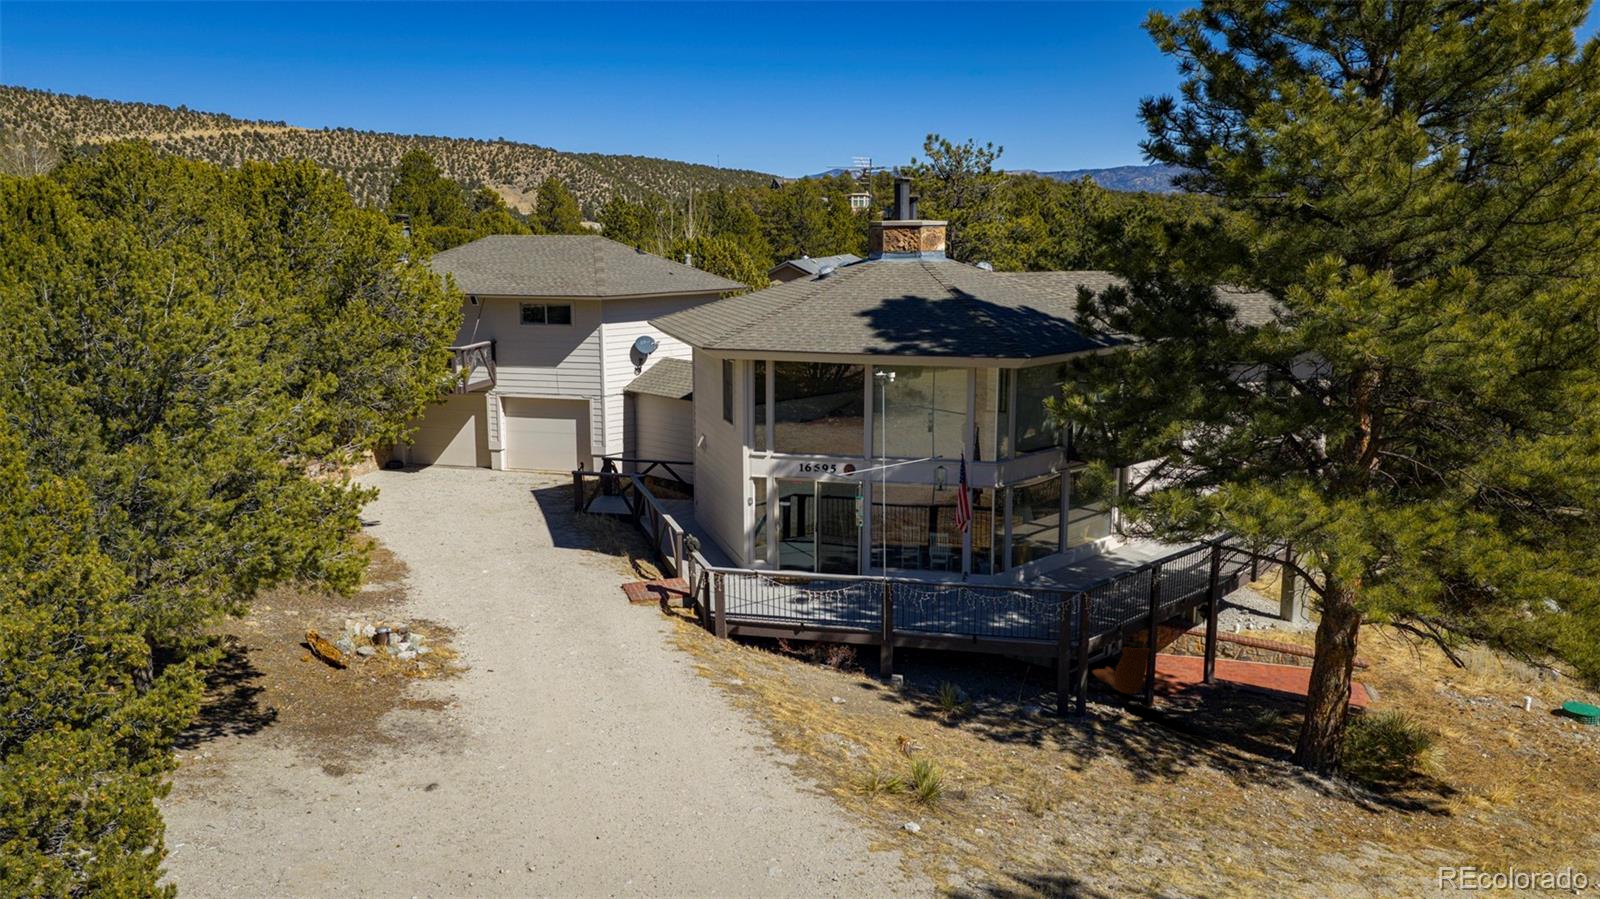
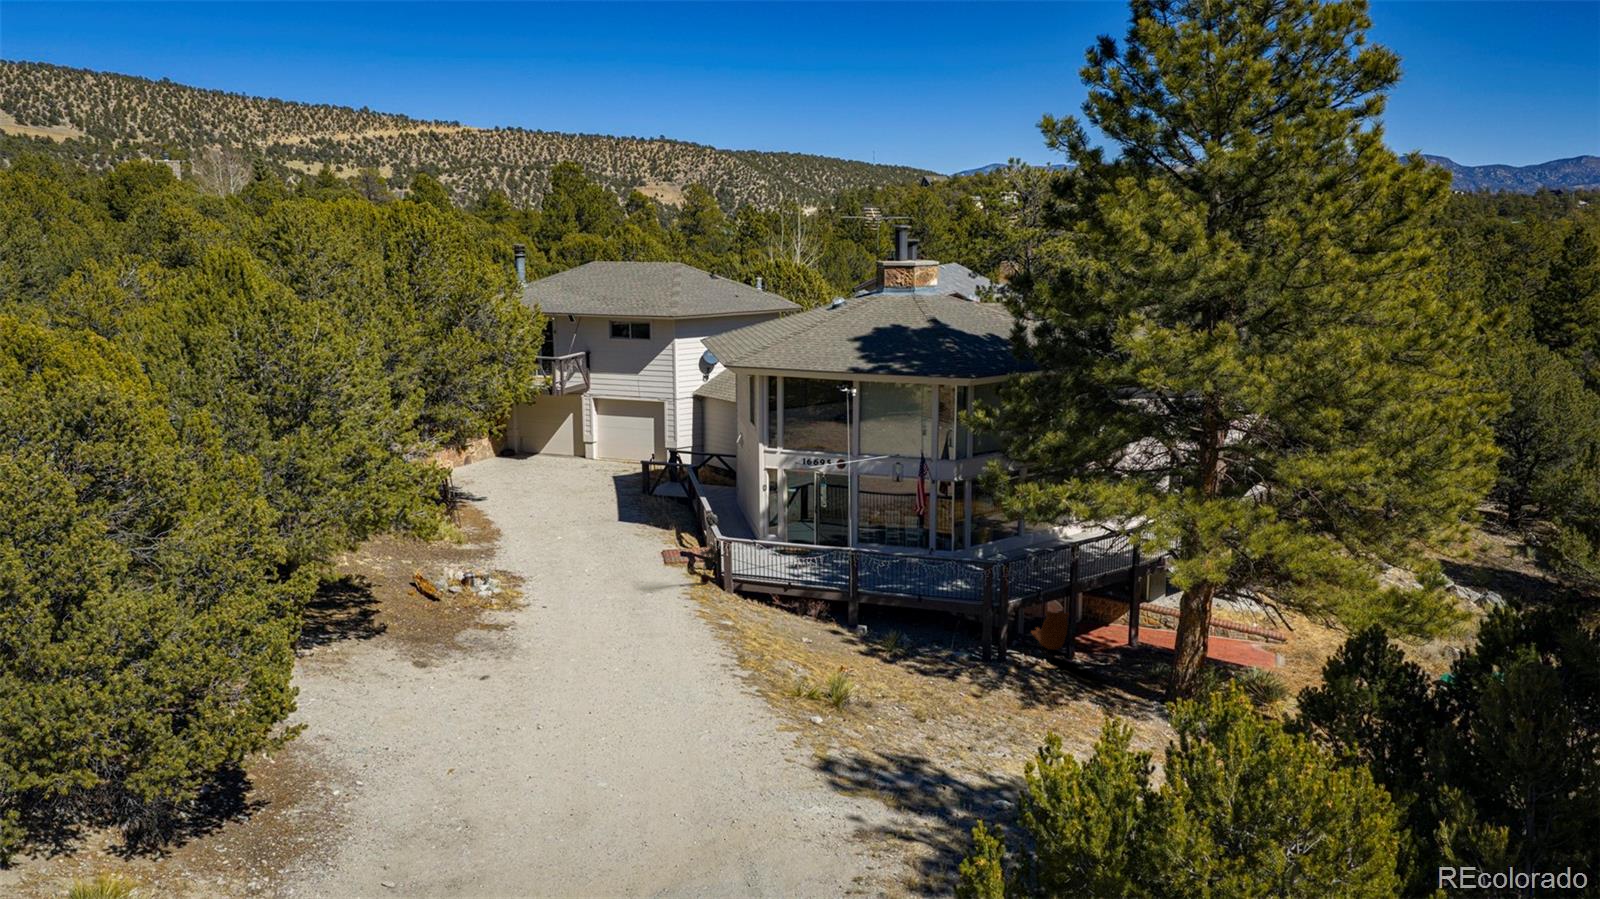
potted tree: none [679,572,714,628] -> present [698,543,721,584]

